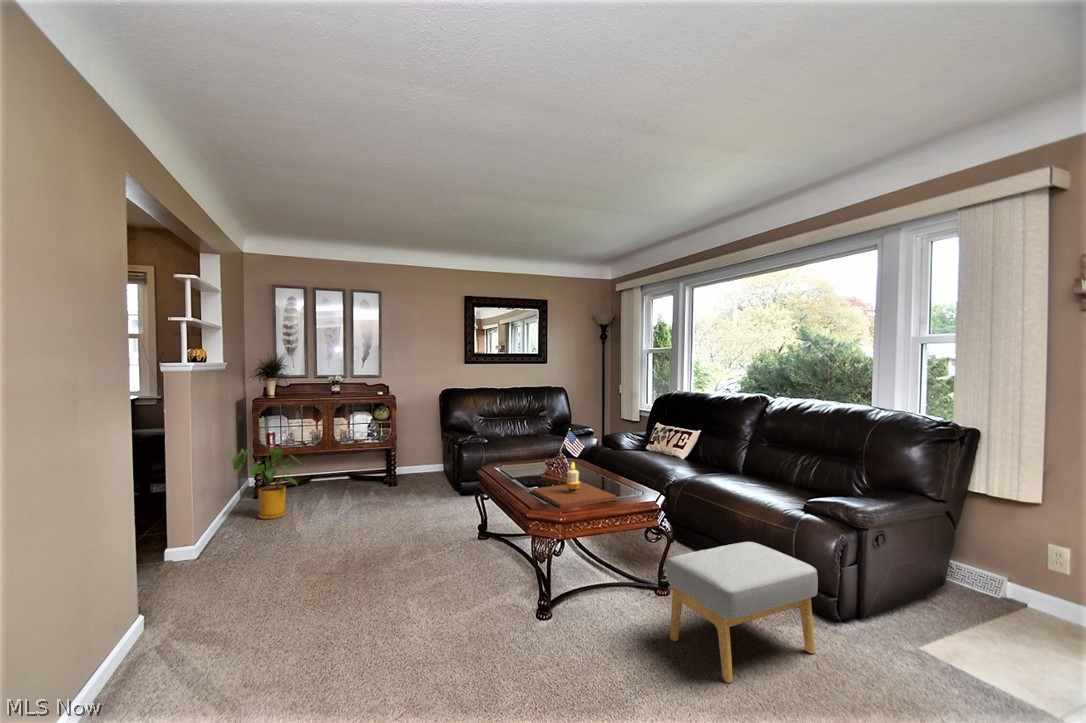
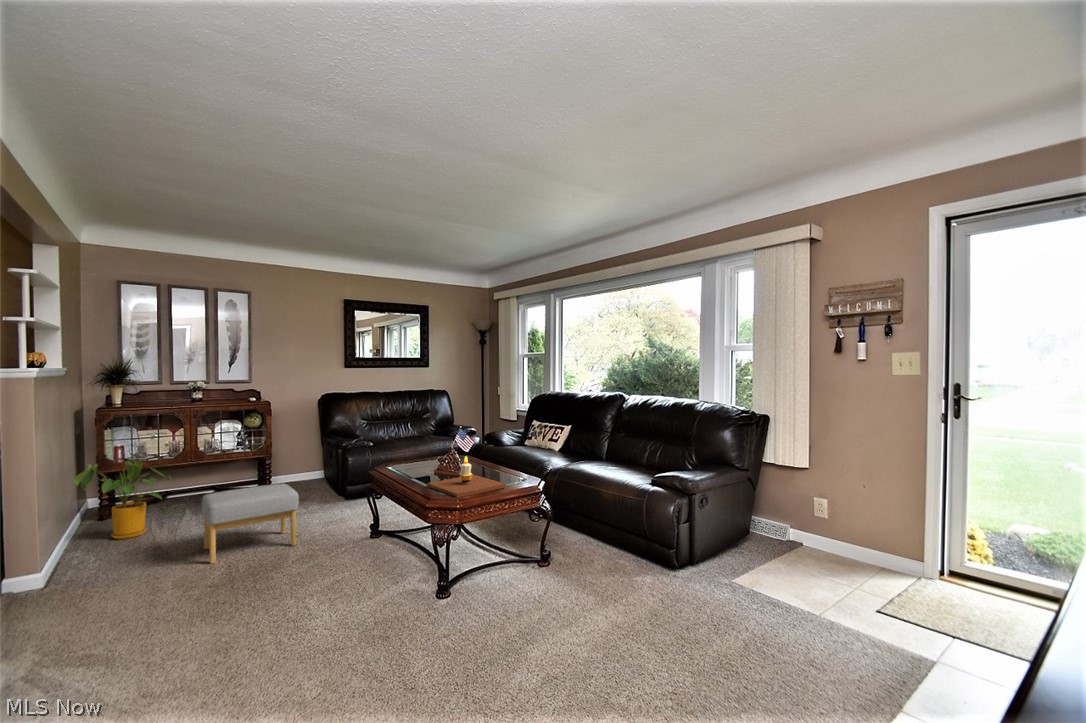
footstool: present [667,542,818,683] -> present [202,484,299,564]

